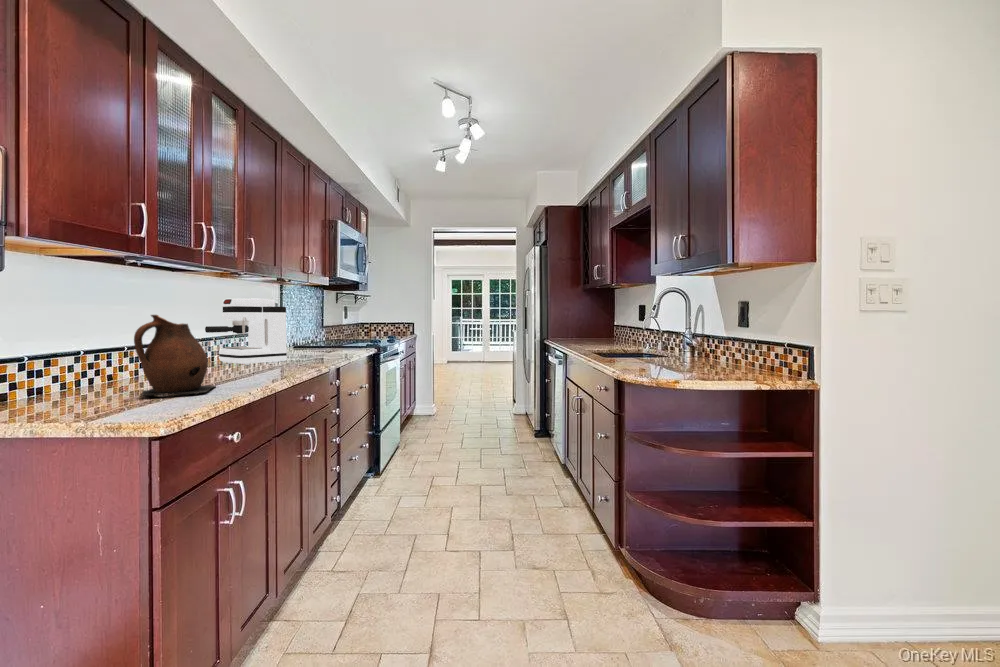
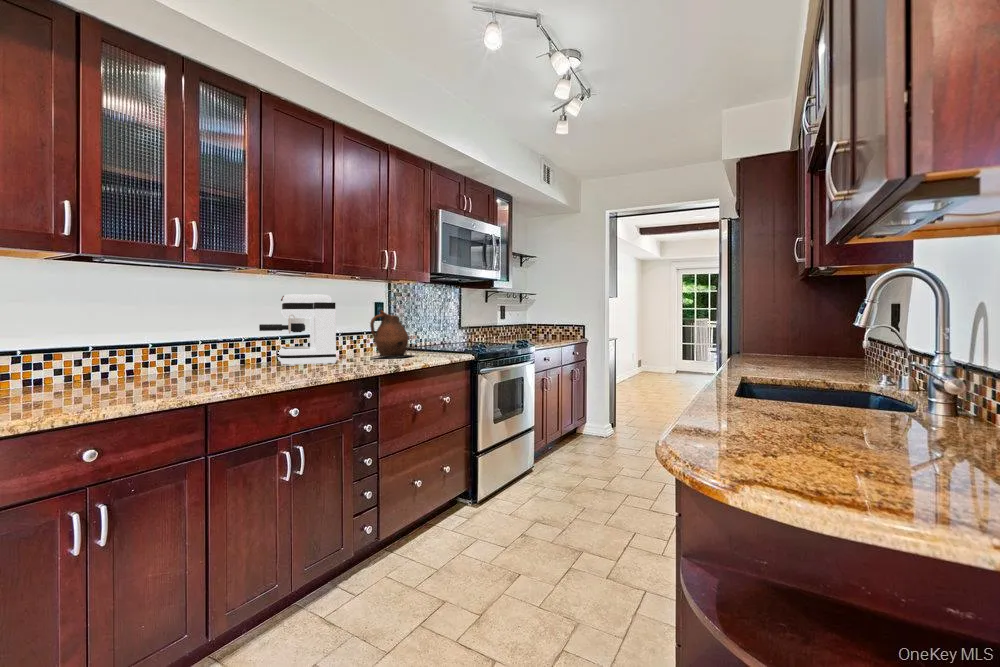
ceramic pitcher: present [134,315,216,395] -> present [370,310,414,358]

